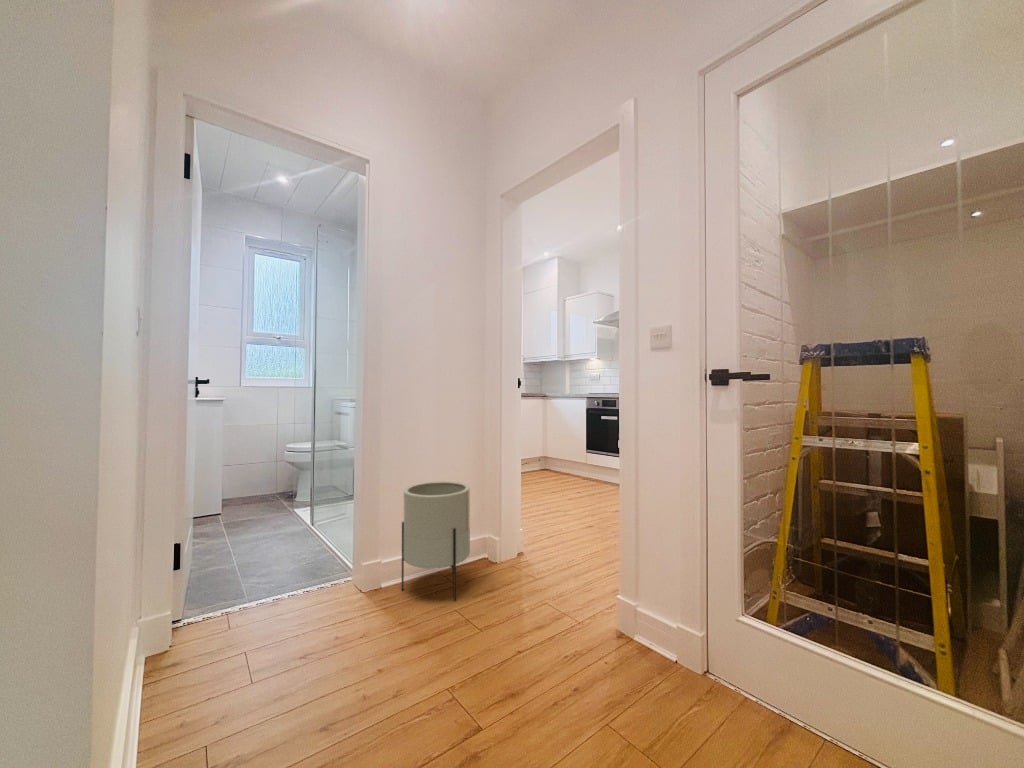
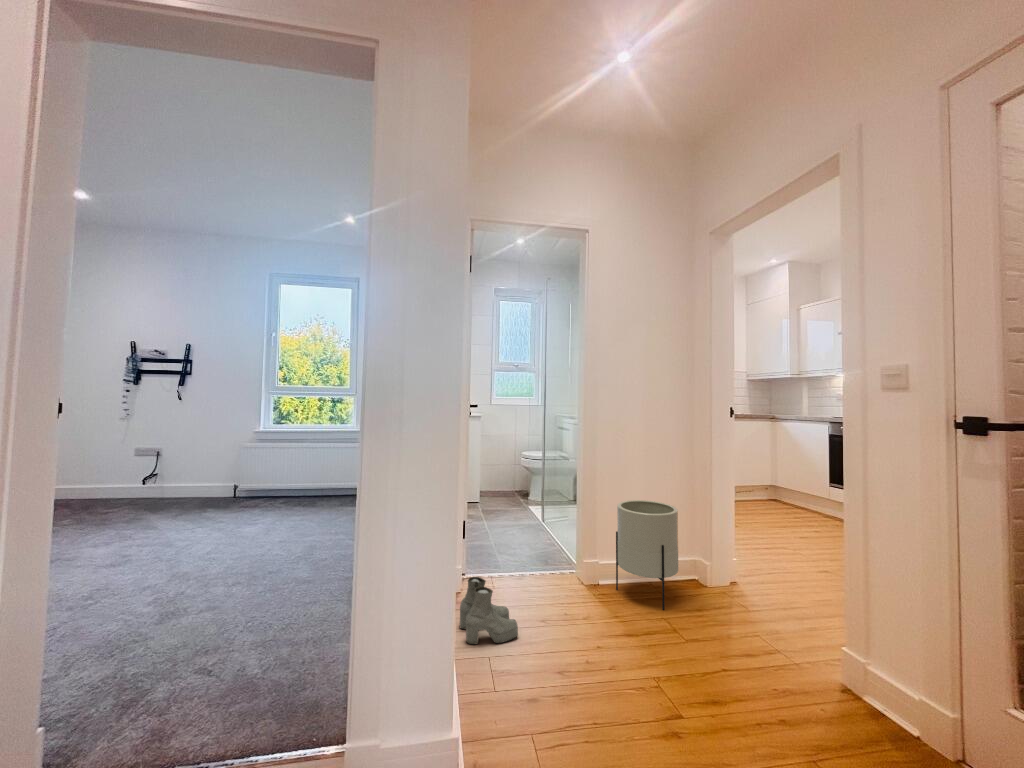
boots: none [146,628,256,744] -> present [460,577,518,644]

